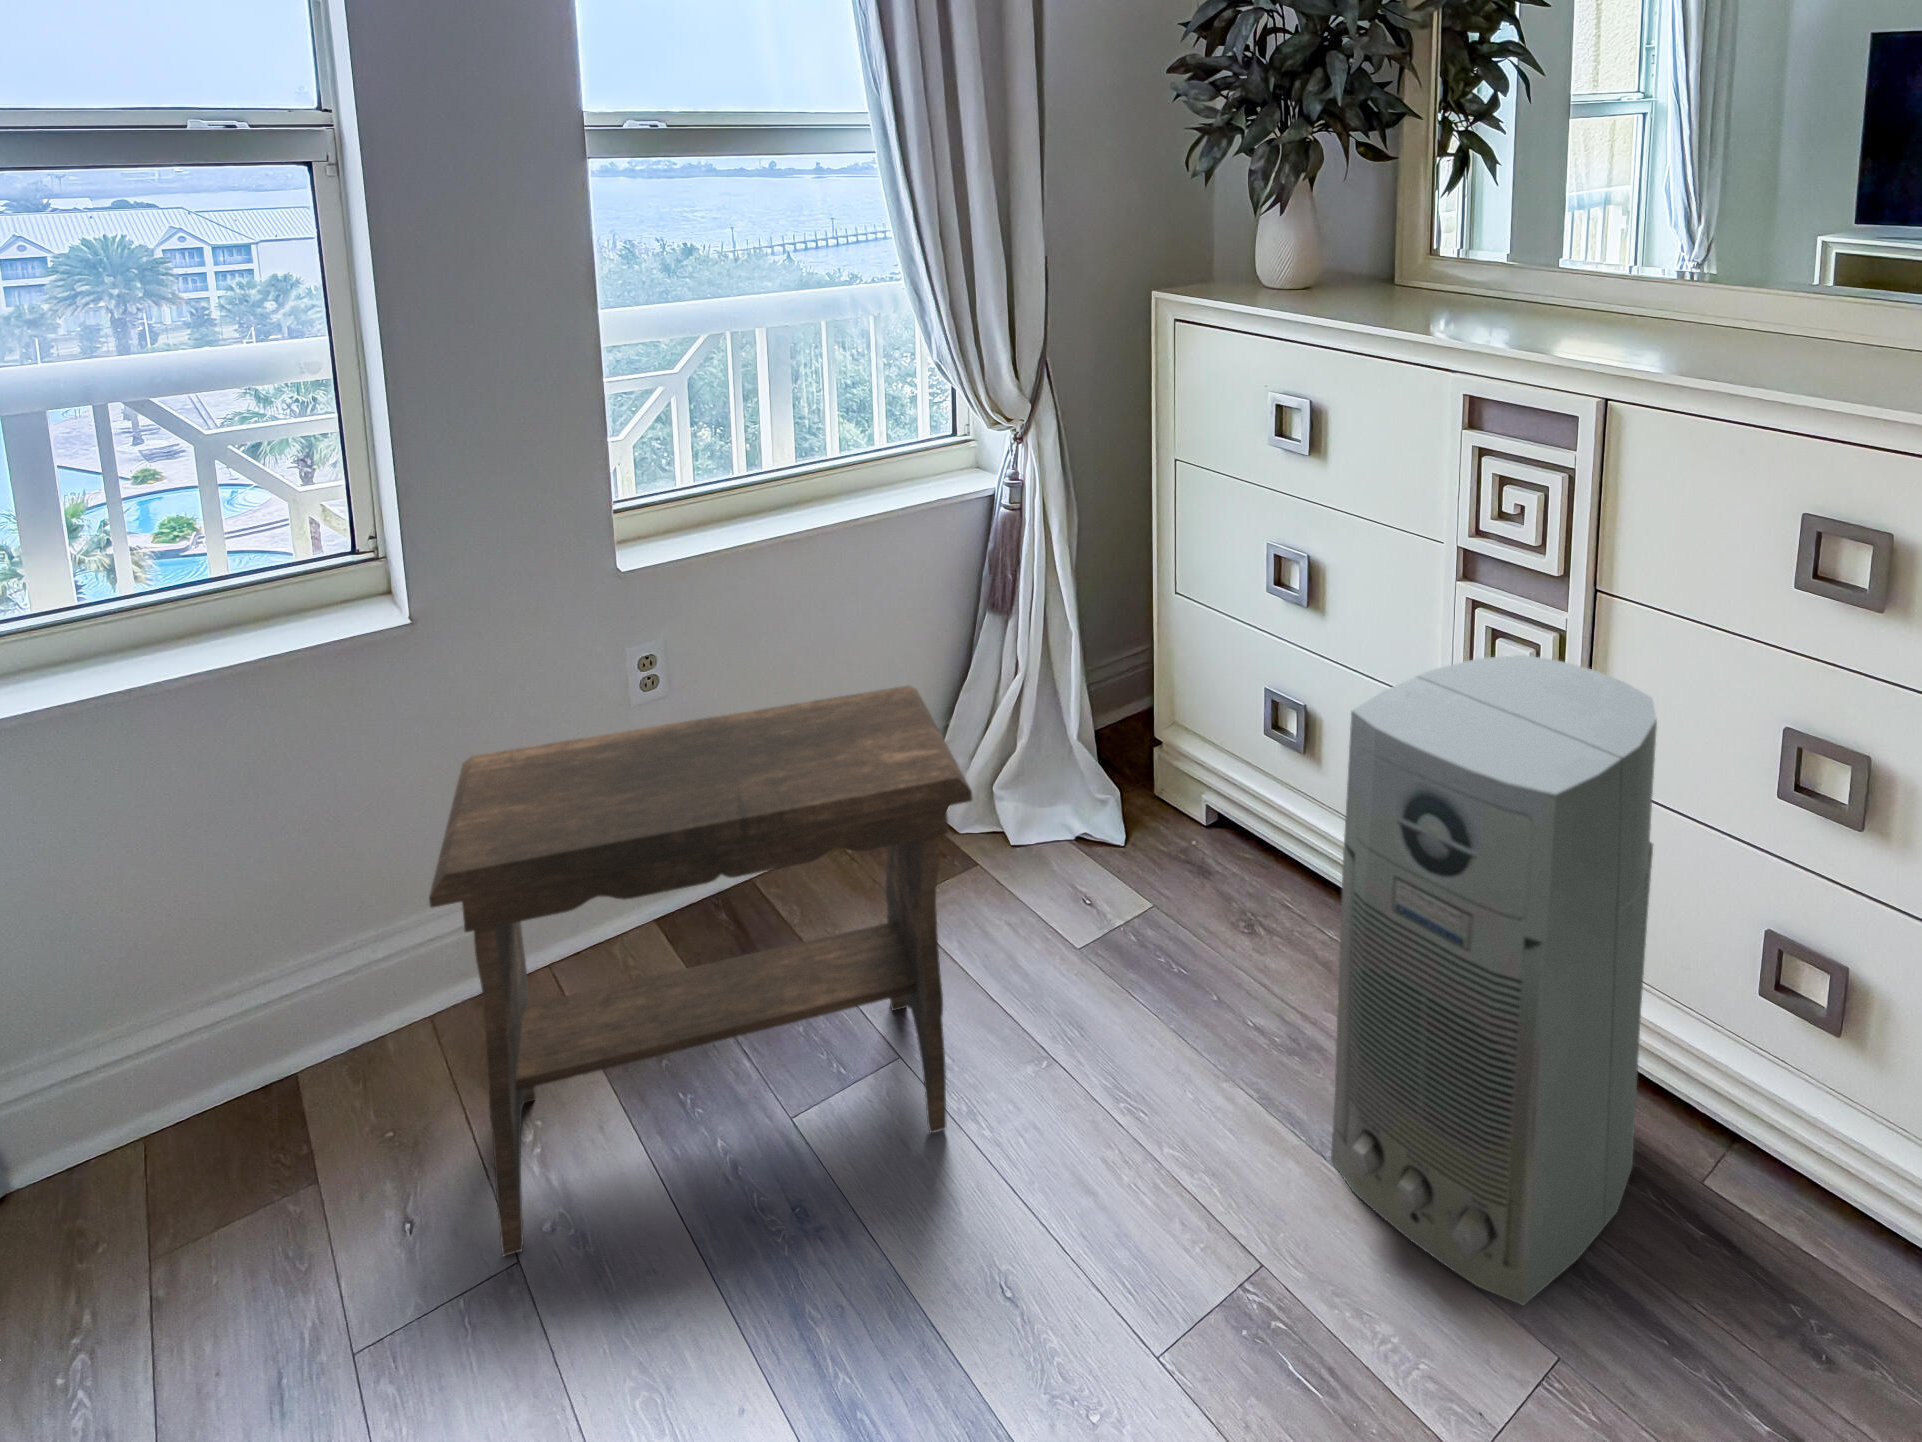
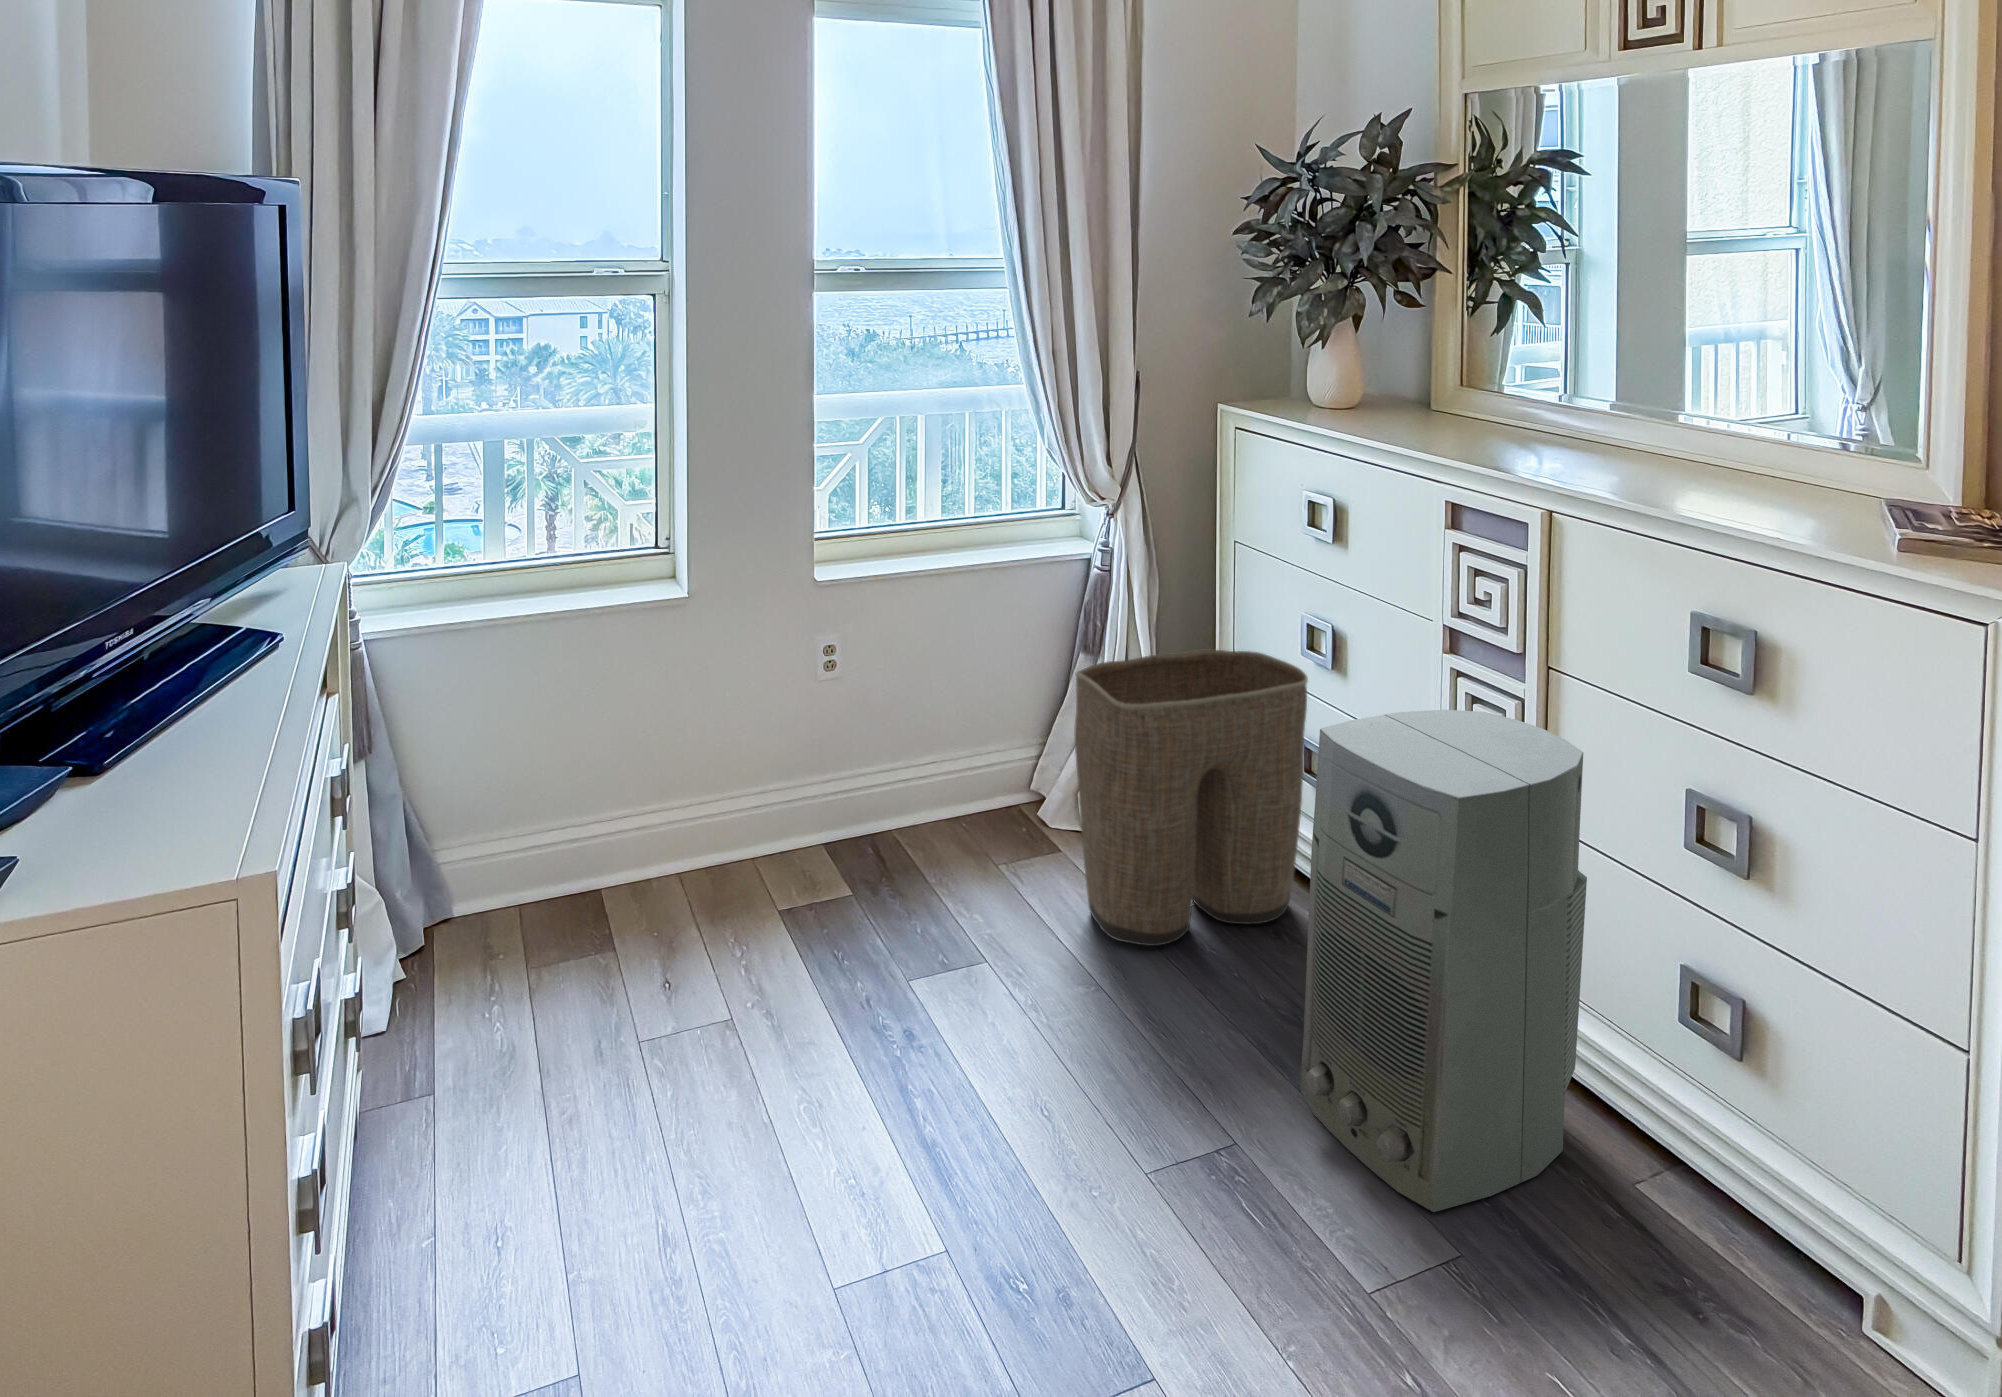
laundry basket: none [999,592,1285,991] -> present [1074,649,1308,946]
footstool: present [429,685,973,1256] -> none [688,685,1035,1014]

